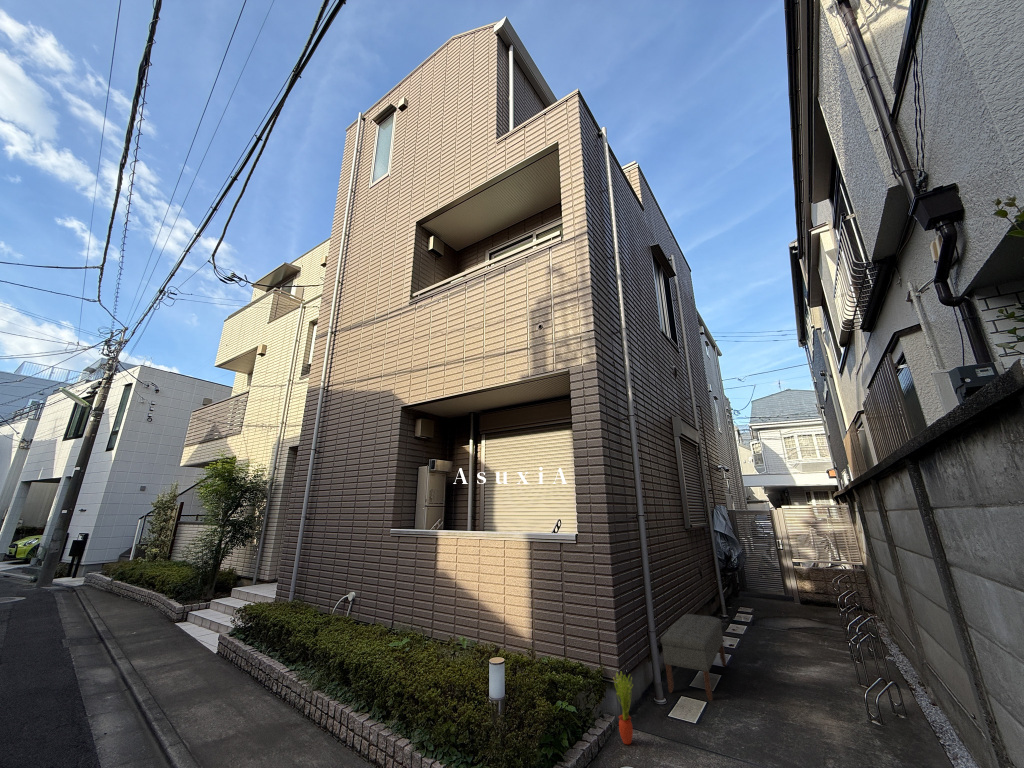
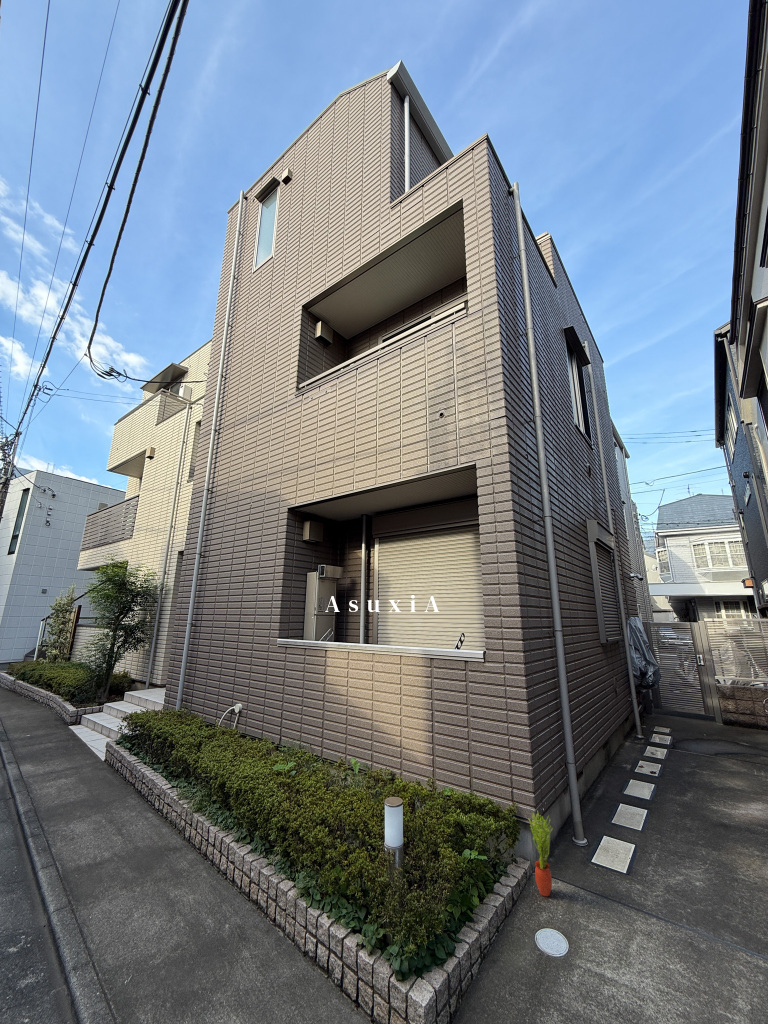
bench: present [660,614,727,700] -> none [578,739,650,843]

